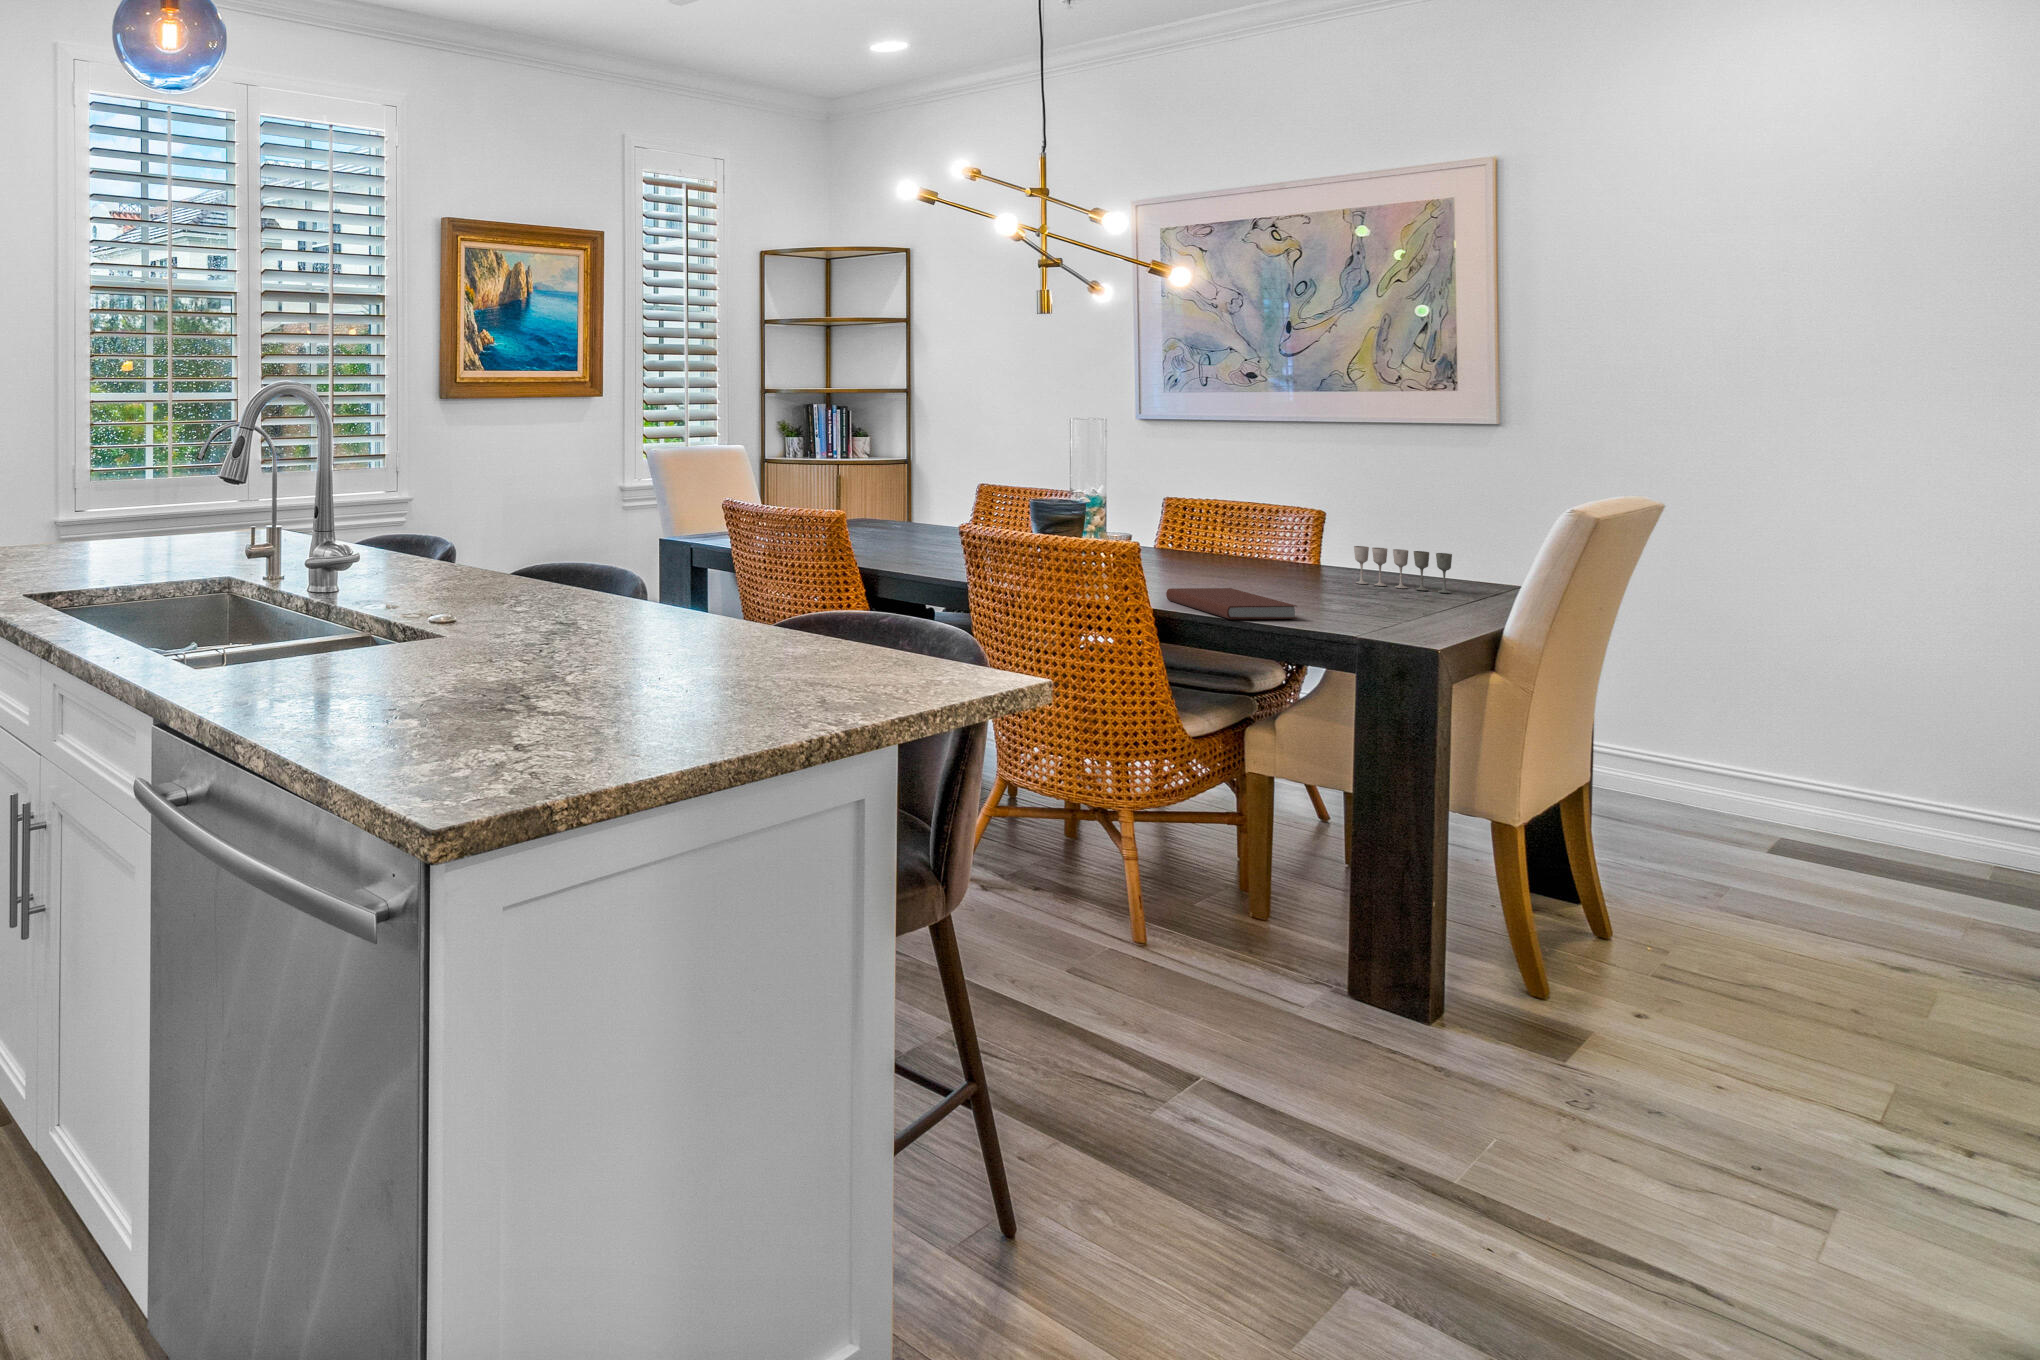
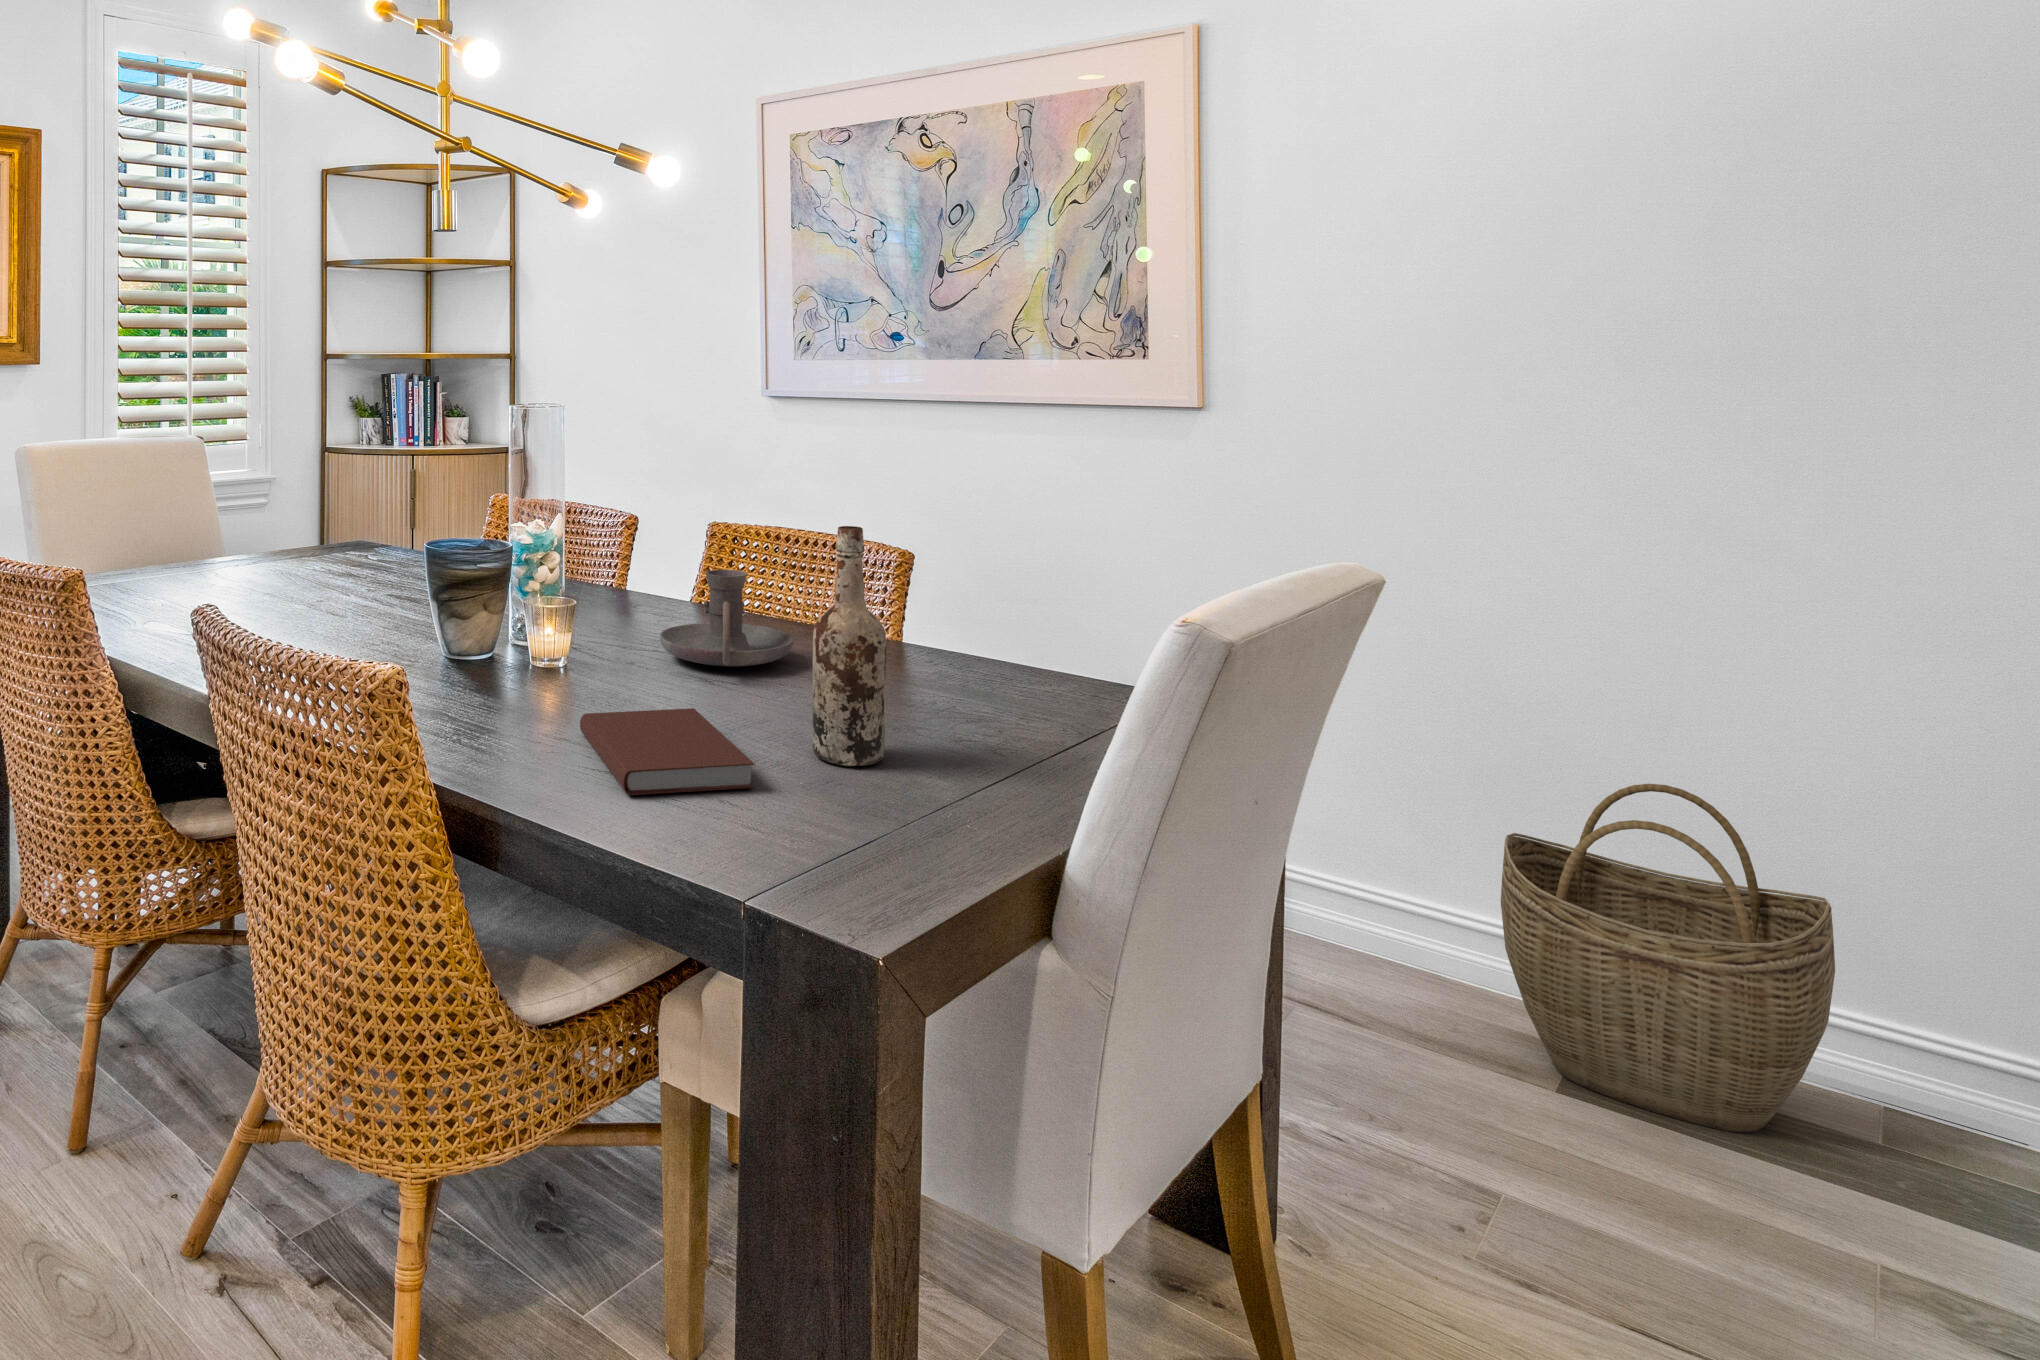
wine bottle: none [1314,483,1361,614] -> present [813,526,886,766]
candle holder: none [1165,520,1257,577] -> present [660,570,794,666]
wine glass: present [1354,546,1452,593] -> none [936,611,1071,695]
woven basket: none [1748,678,1992,897] -> present [1501,784,1835,1133]

